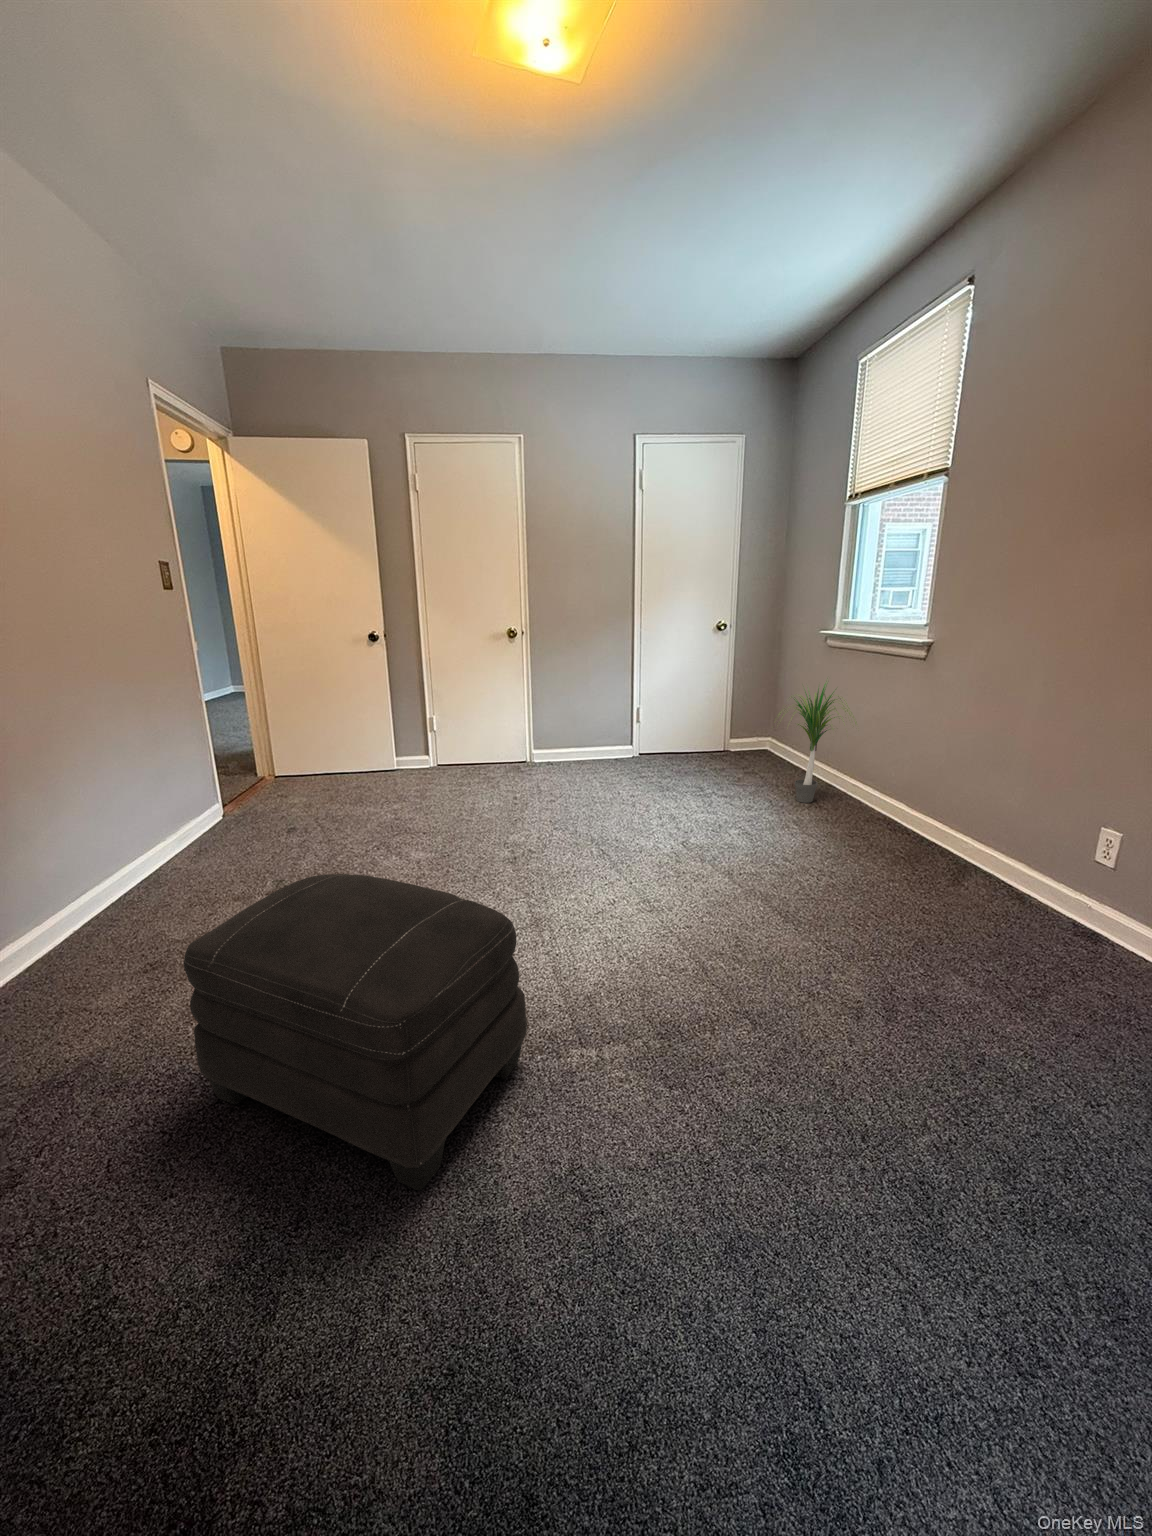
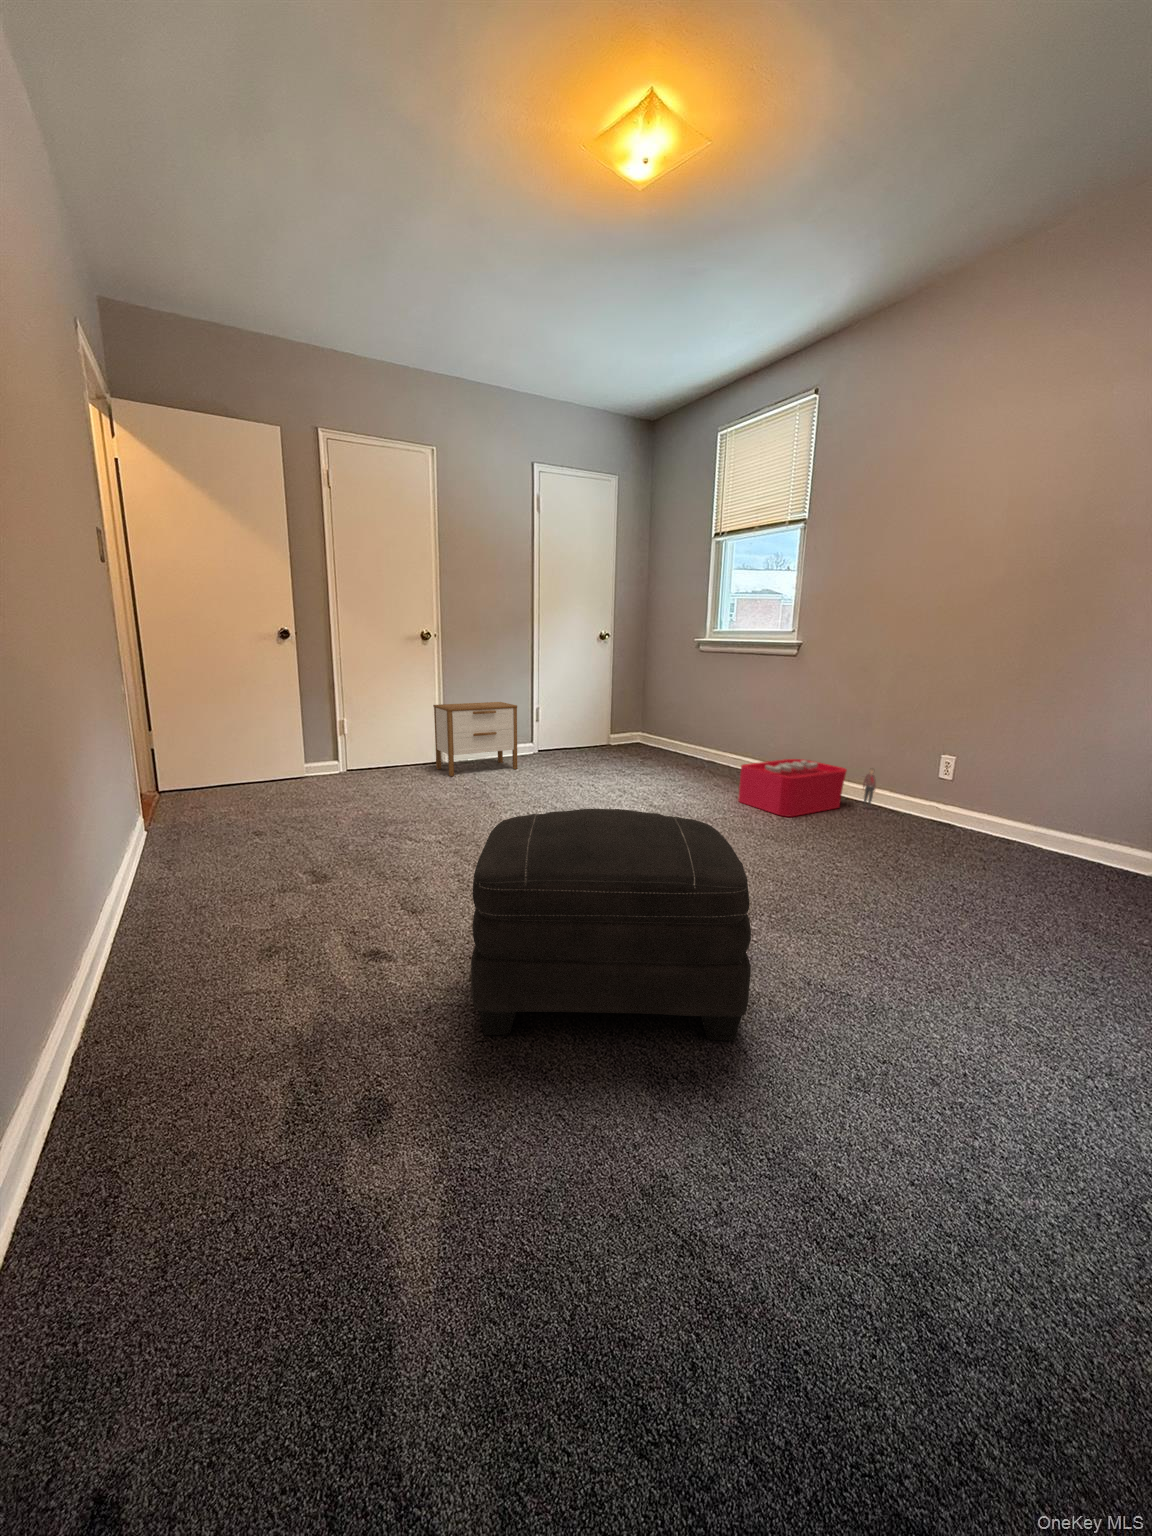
potted plant: present [780,684,851,803] -> none [673,671,741,774]
nightstand: none [513,702,595,781] -> present [433,702,517,776]
storage bin: none [807,800,1004,886] -> present [738,759,876,817]

